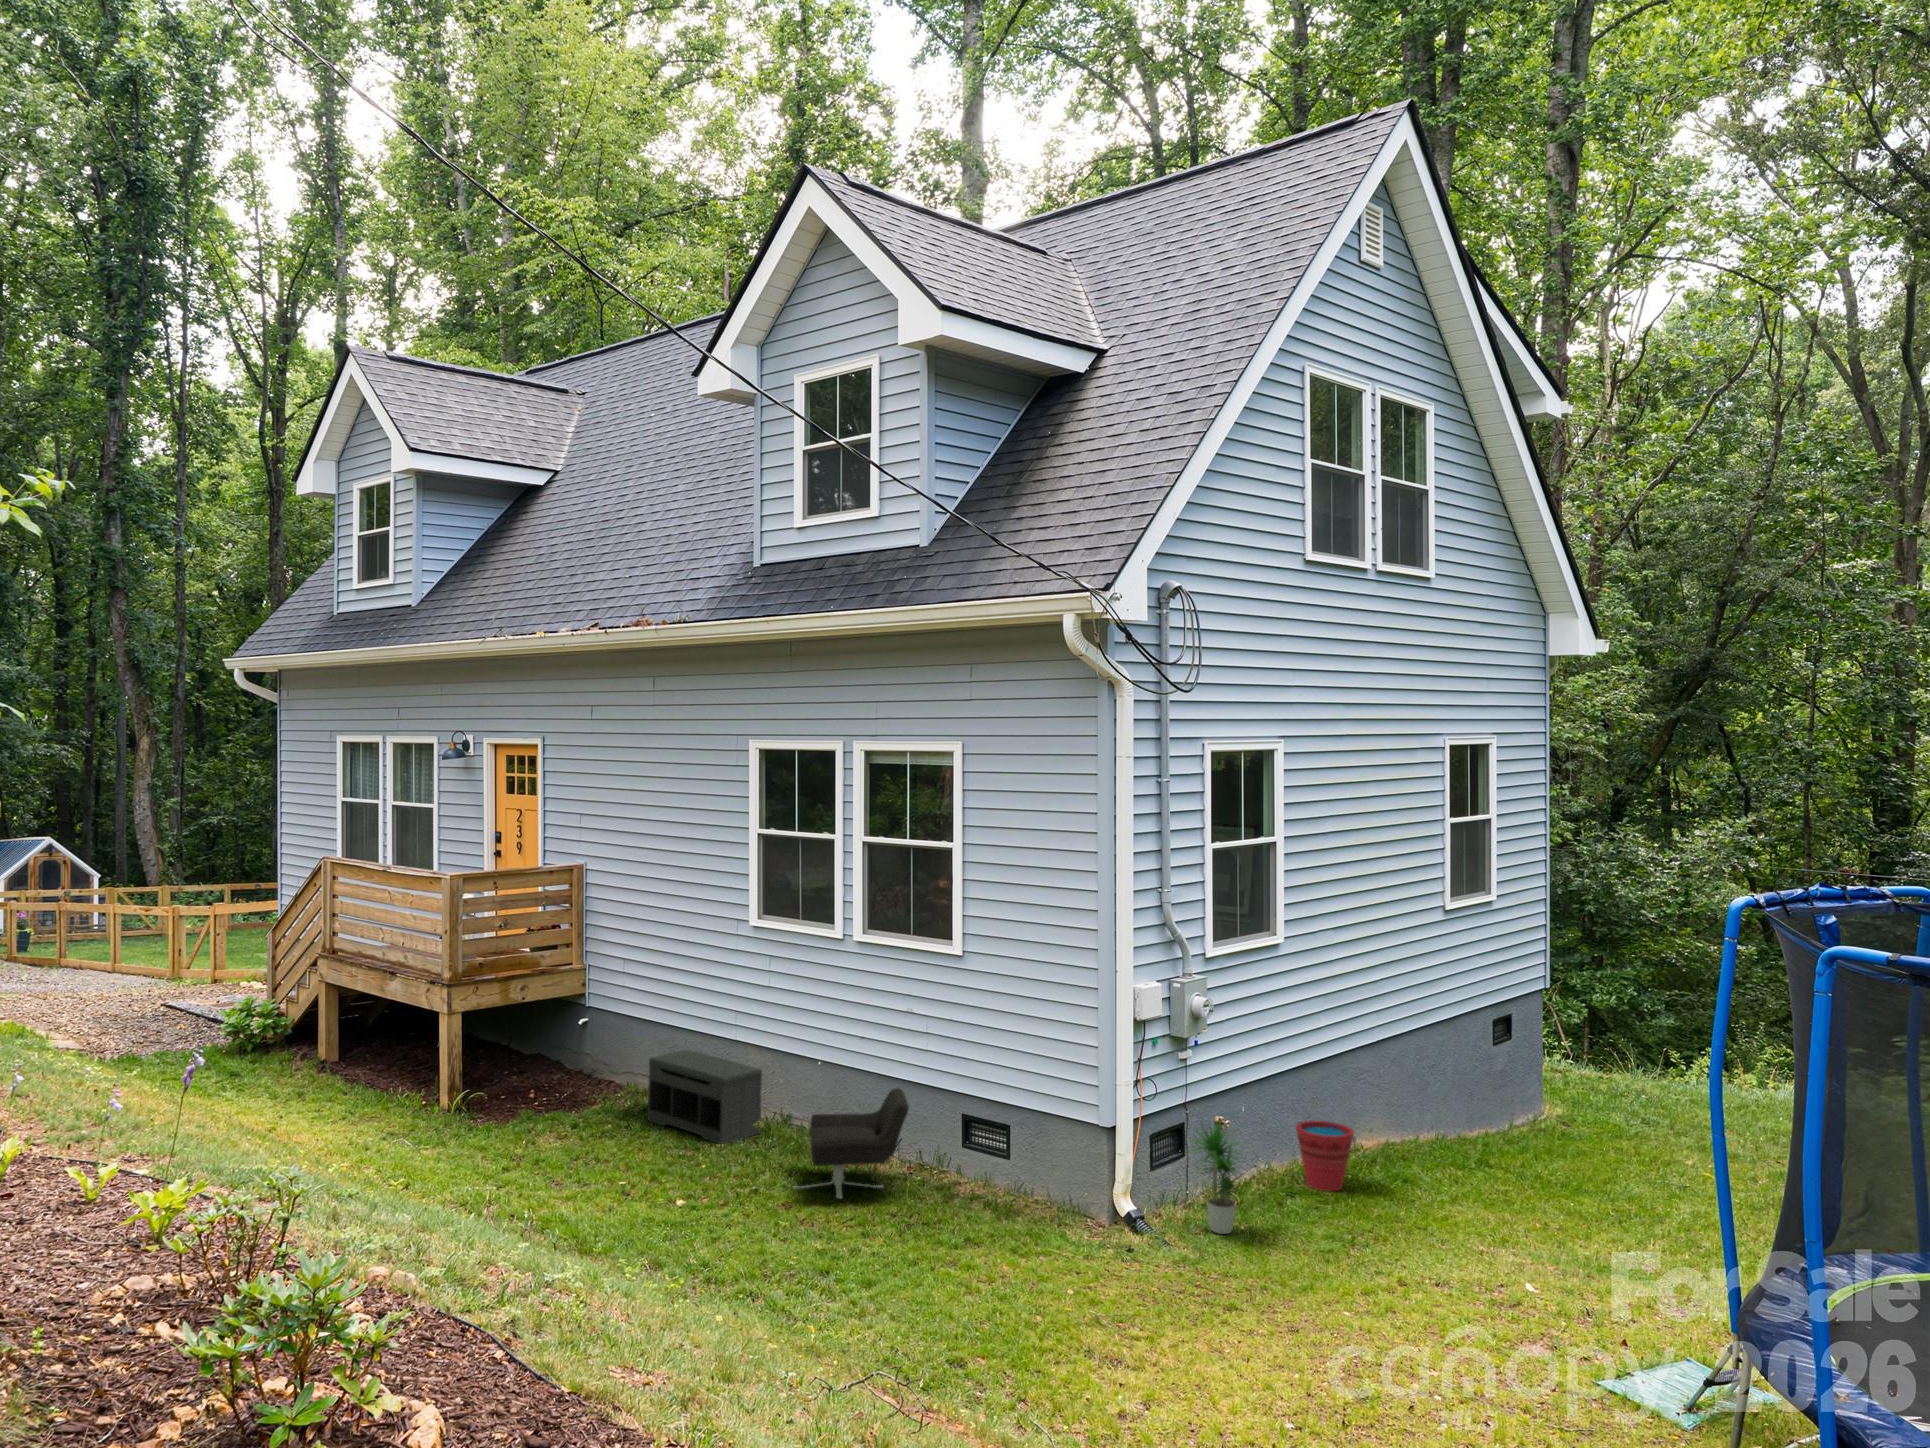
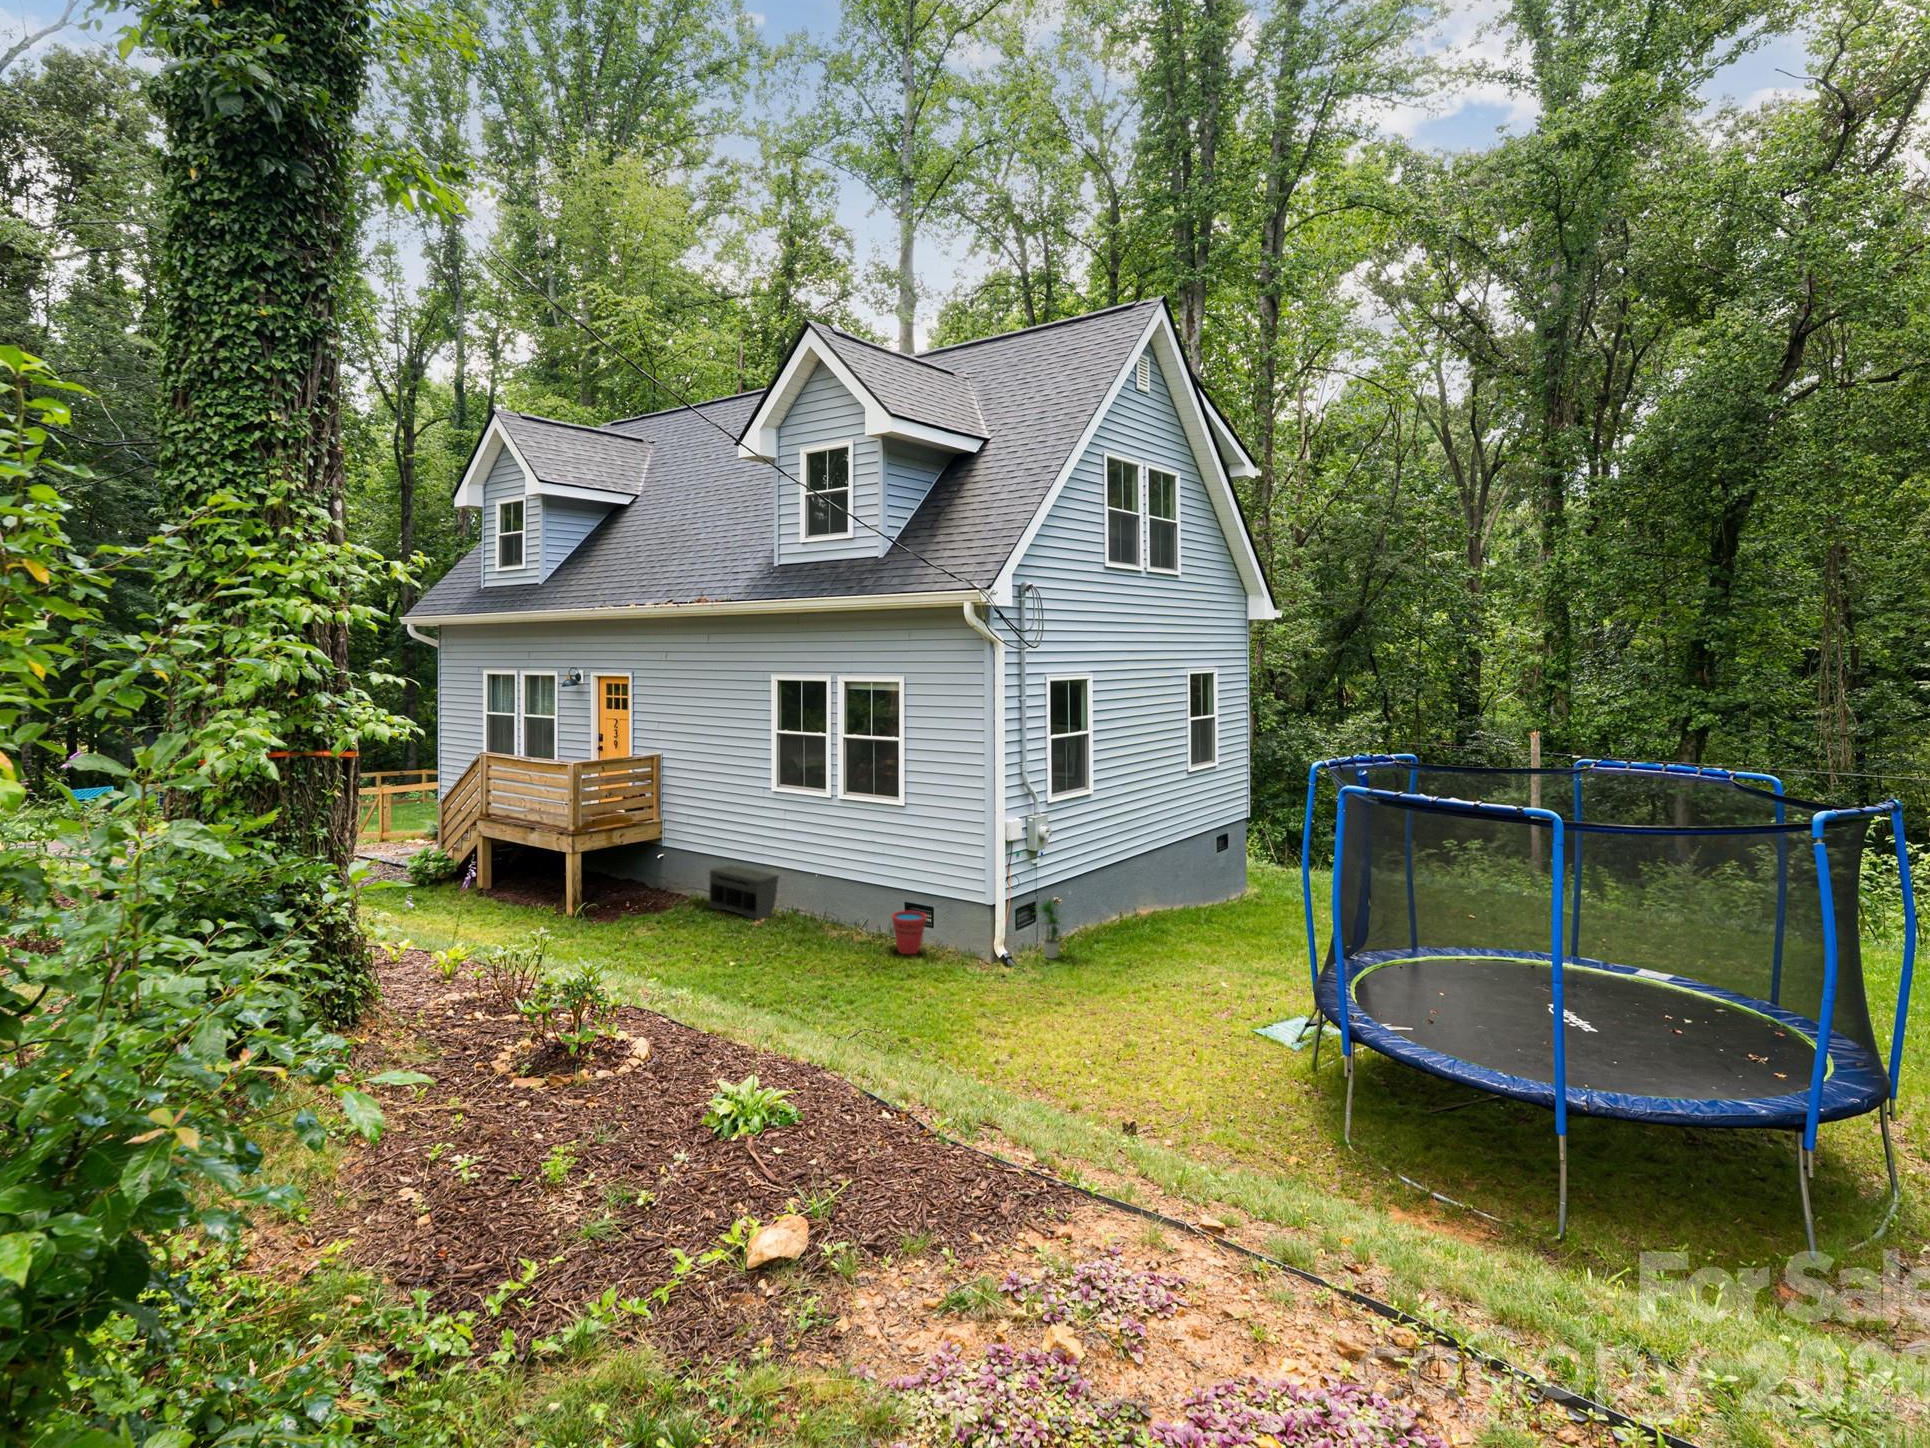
lounge chair: present [801,1088,909,1198] -> none [802,882,872,948]
bucket: present [1296,1121,1354,1191] -> present [892,911,927,954]

